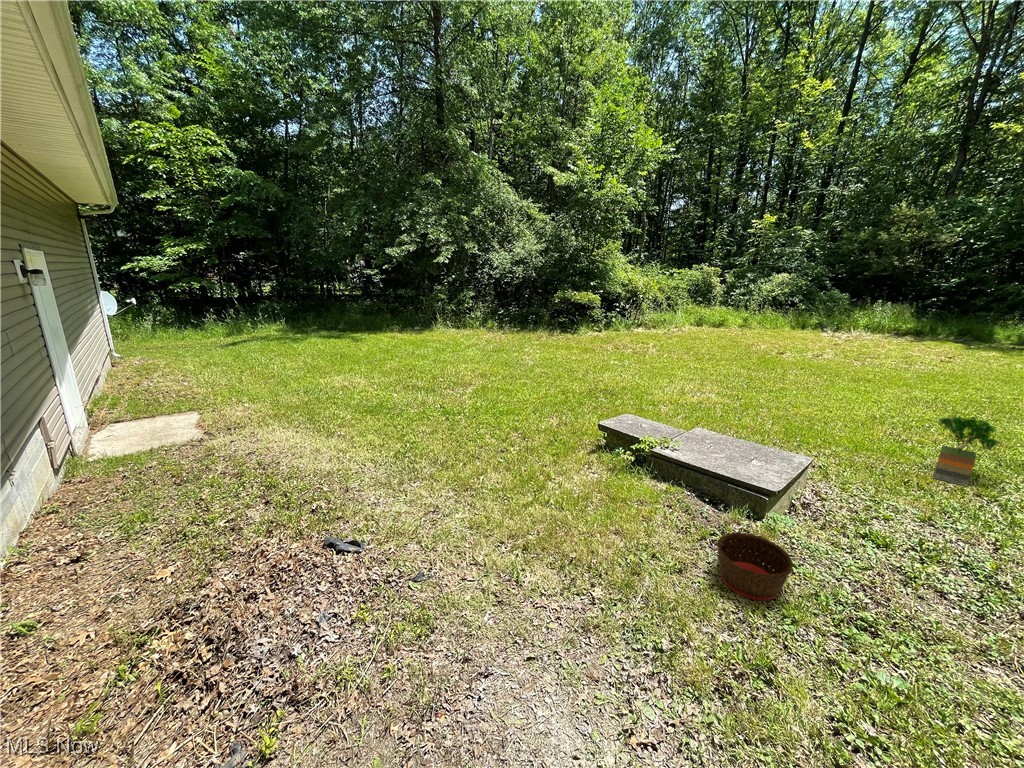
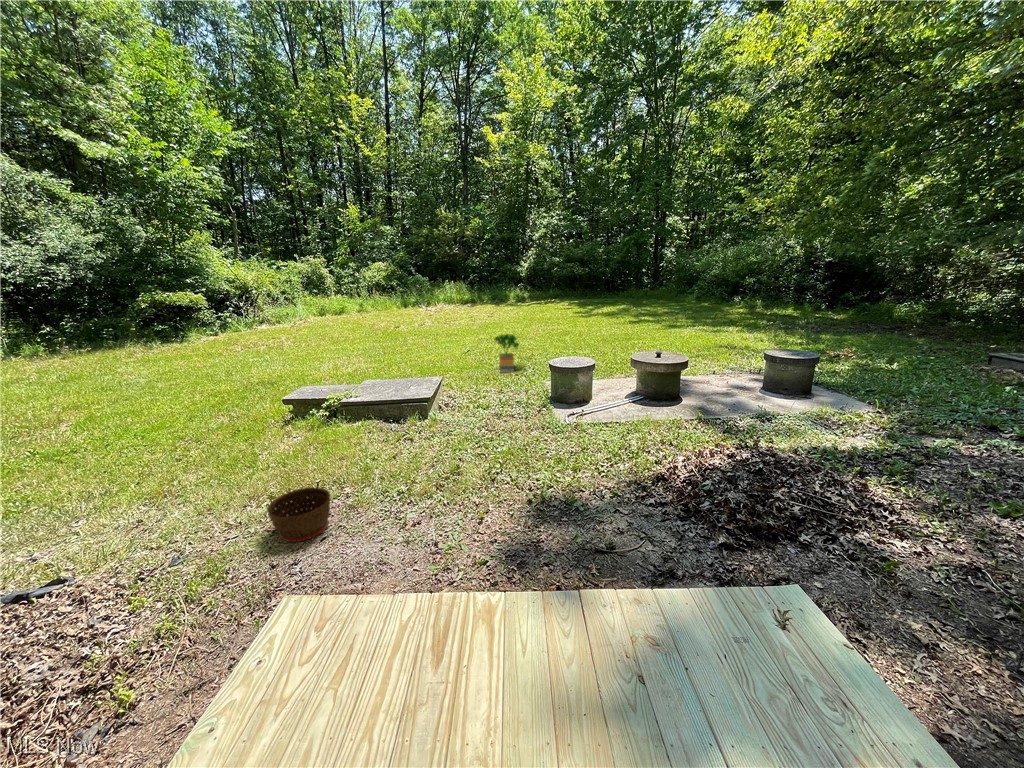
basket: present [717,532,793,601] -> present [268,487,330,542]

